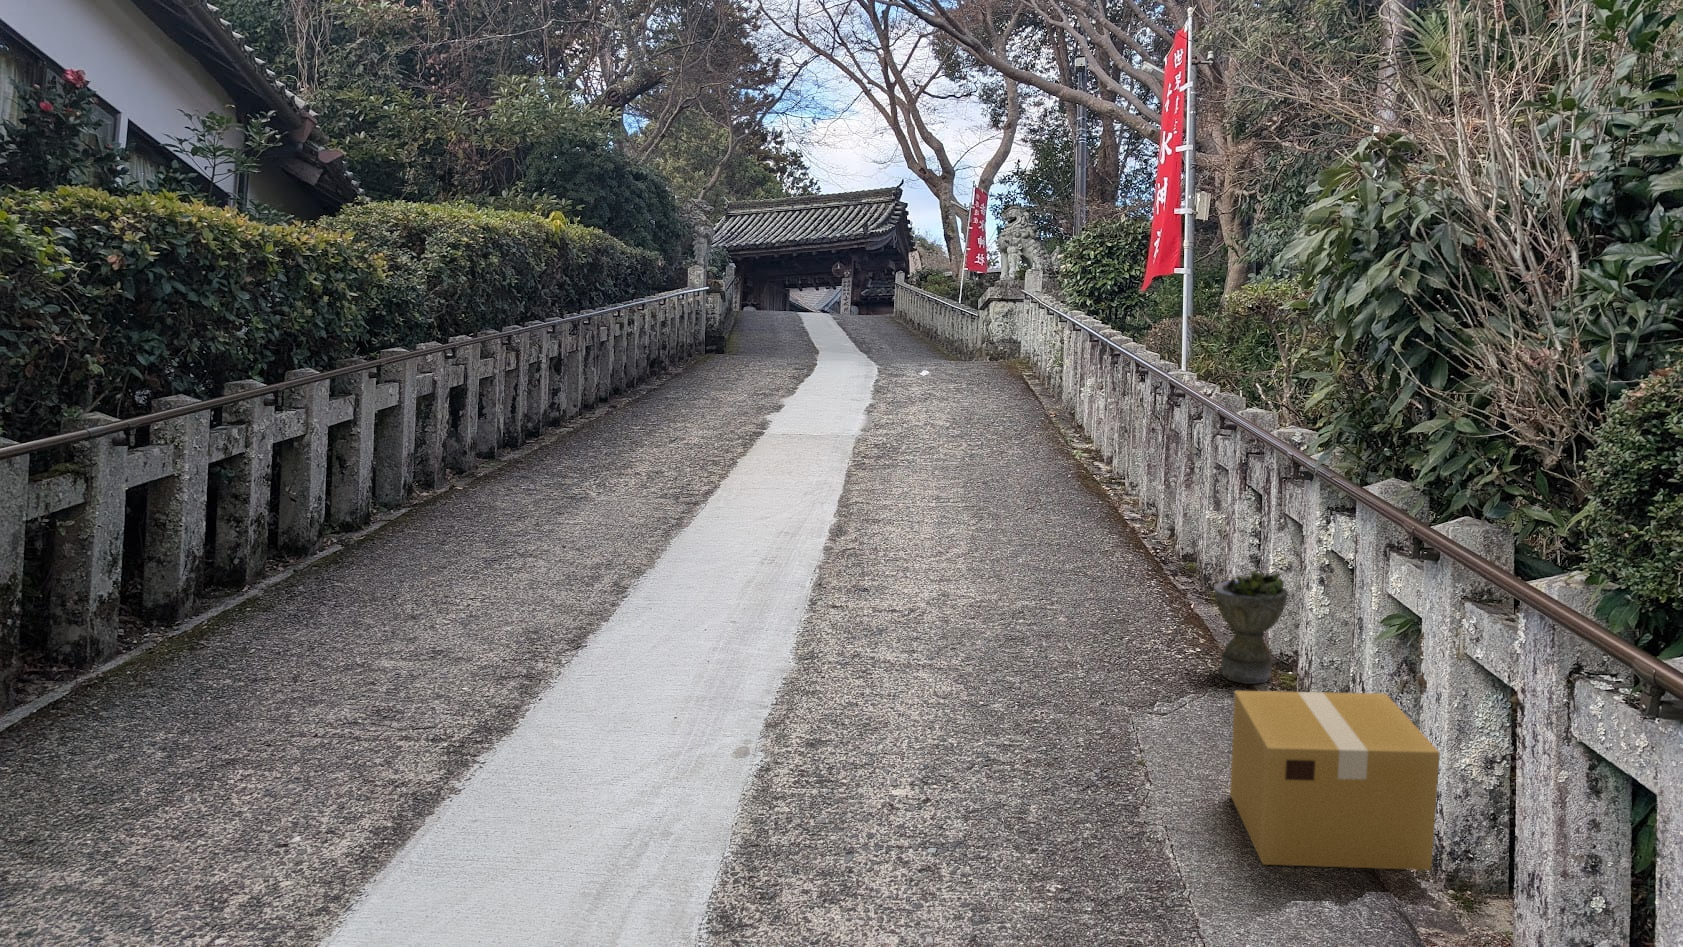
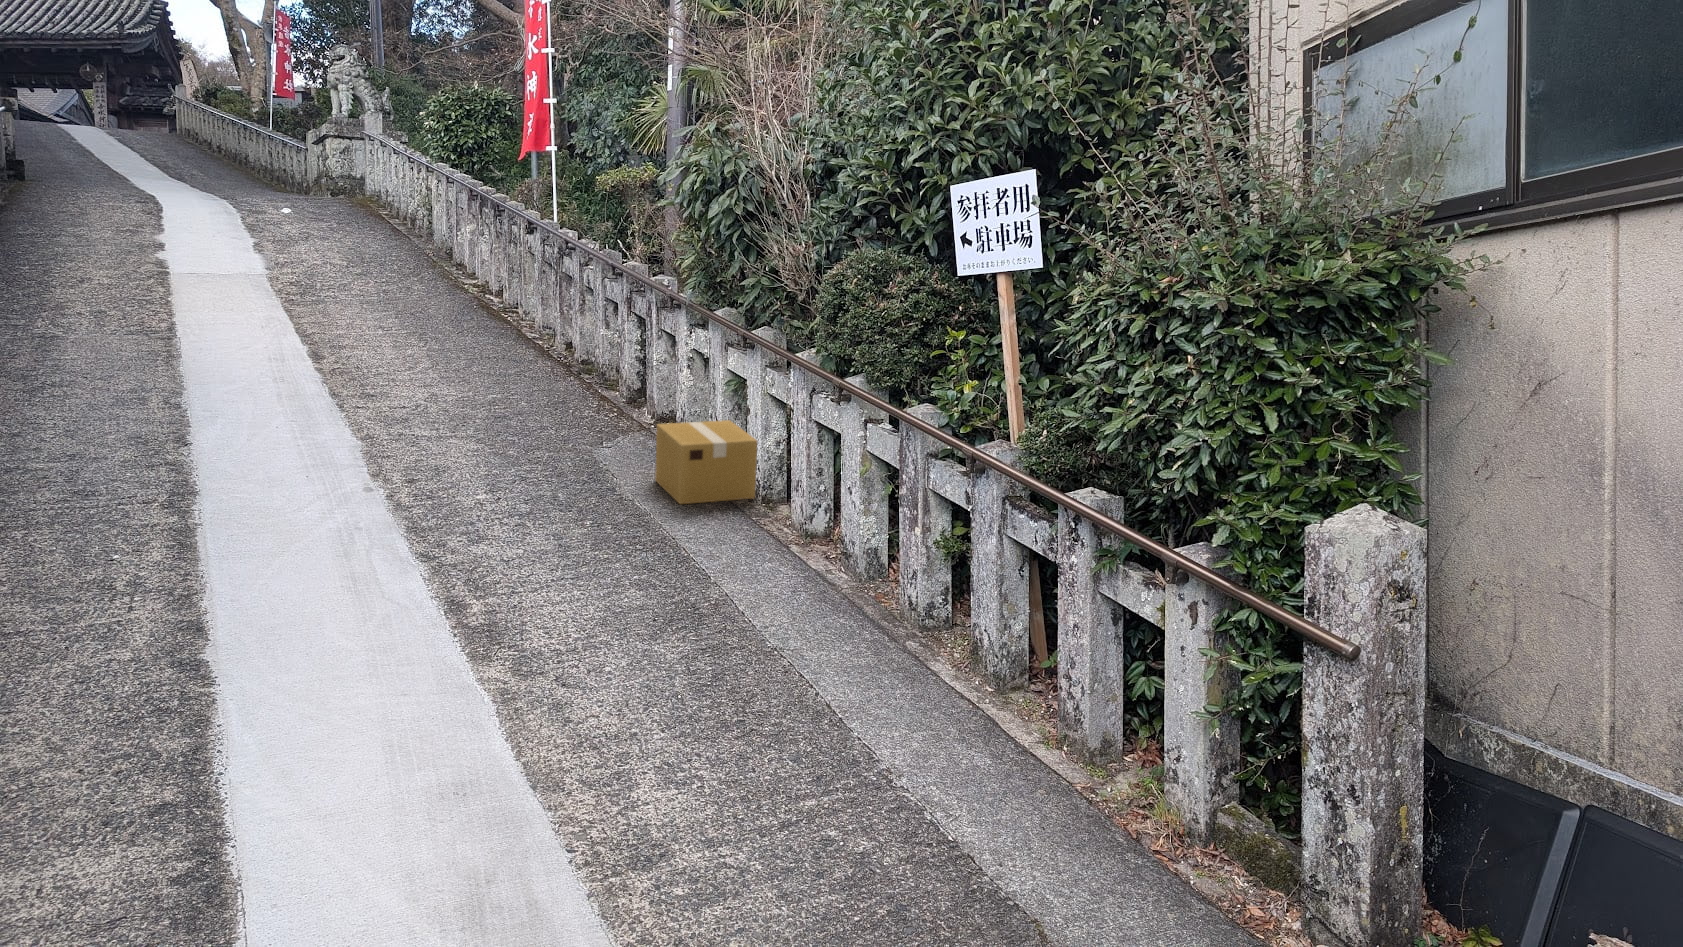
planter: present [1214,571,1288,684] -> none [626,364,668,432]

